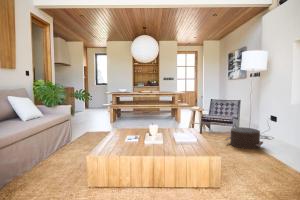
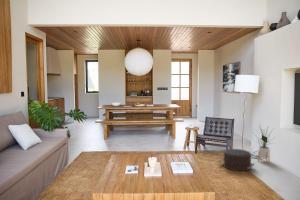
house plant: none [260,101,286,143] -> present [258,130,270,162]

